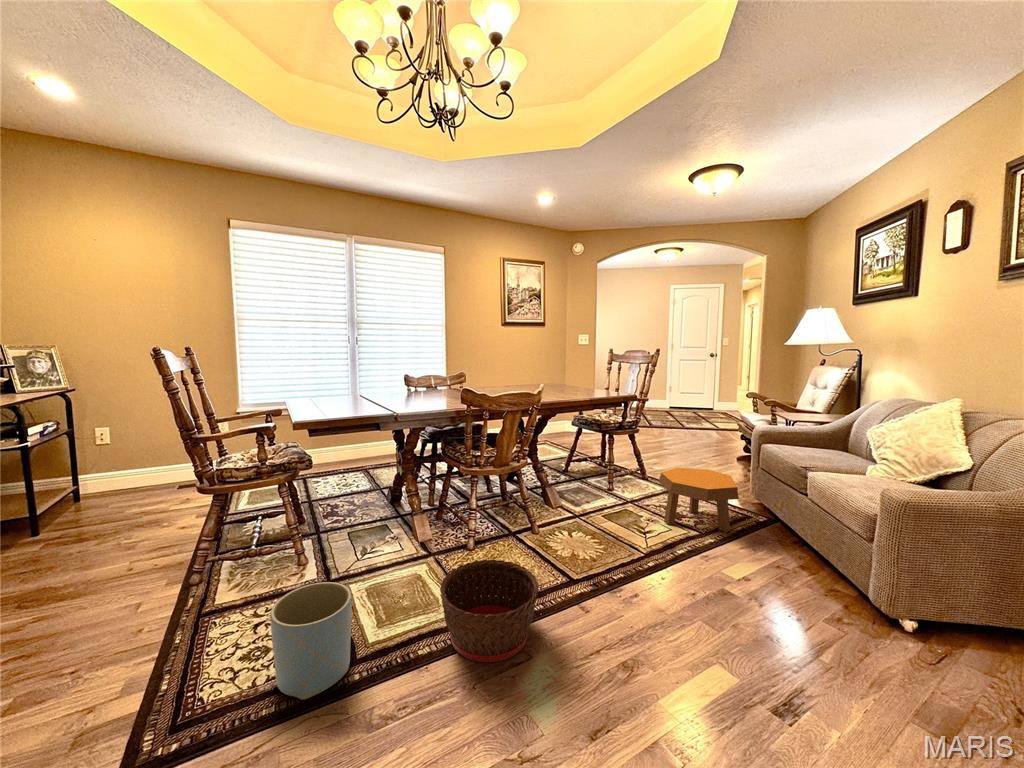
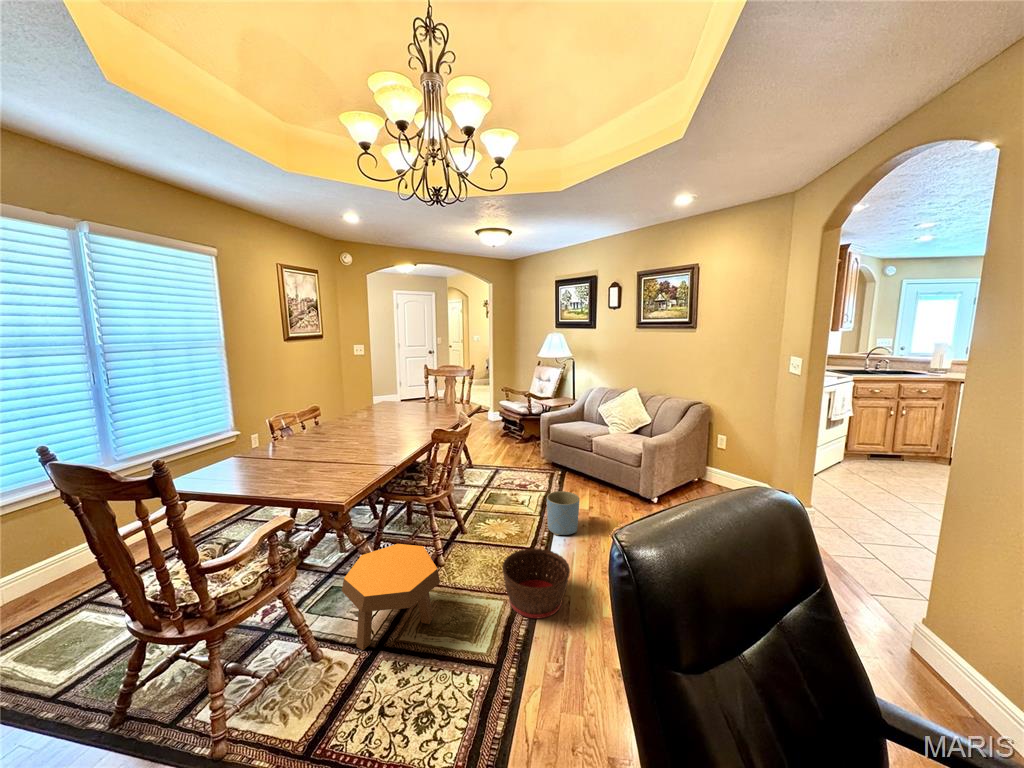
footstool: present [659,468,739,532] -> present [342,544,440,650]
planter: present [270,582,352,700] -> present [547,491,579,535]

